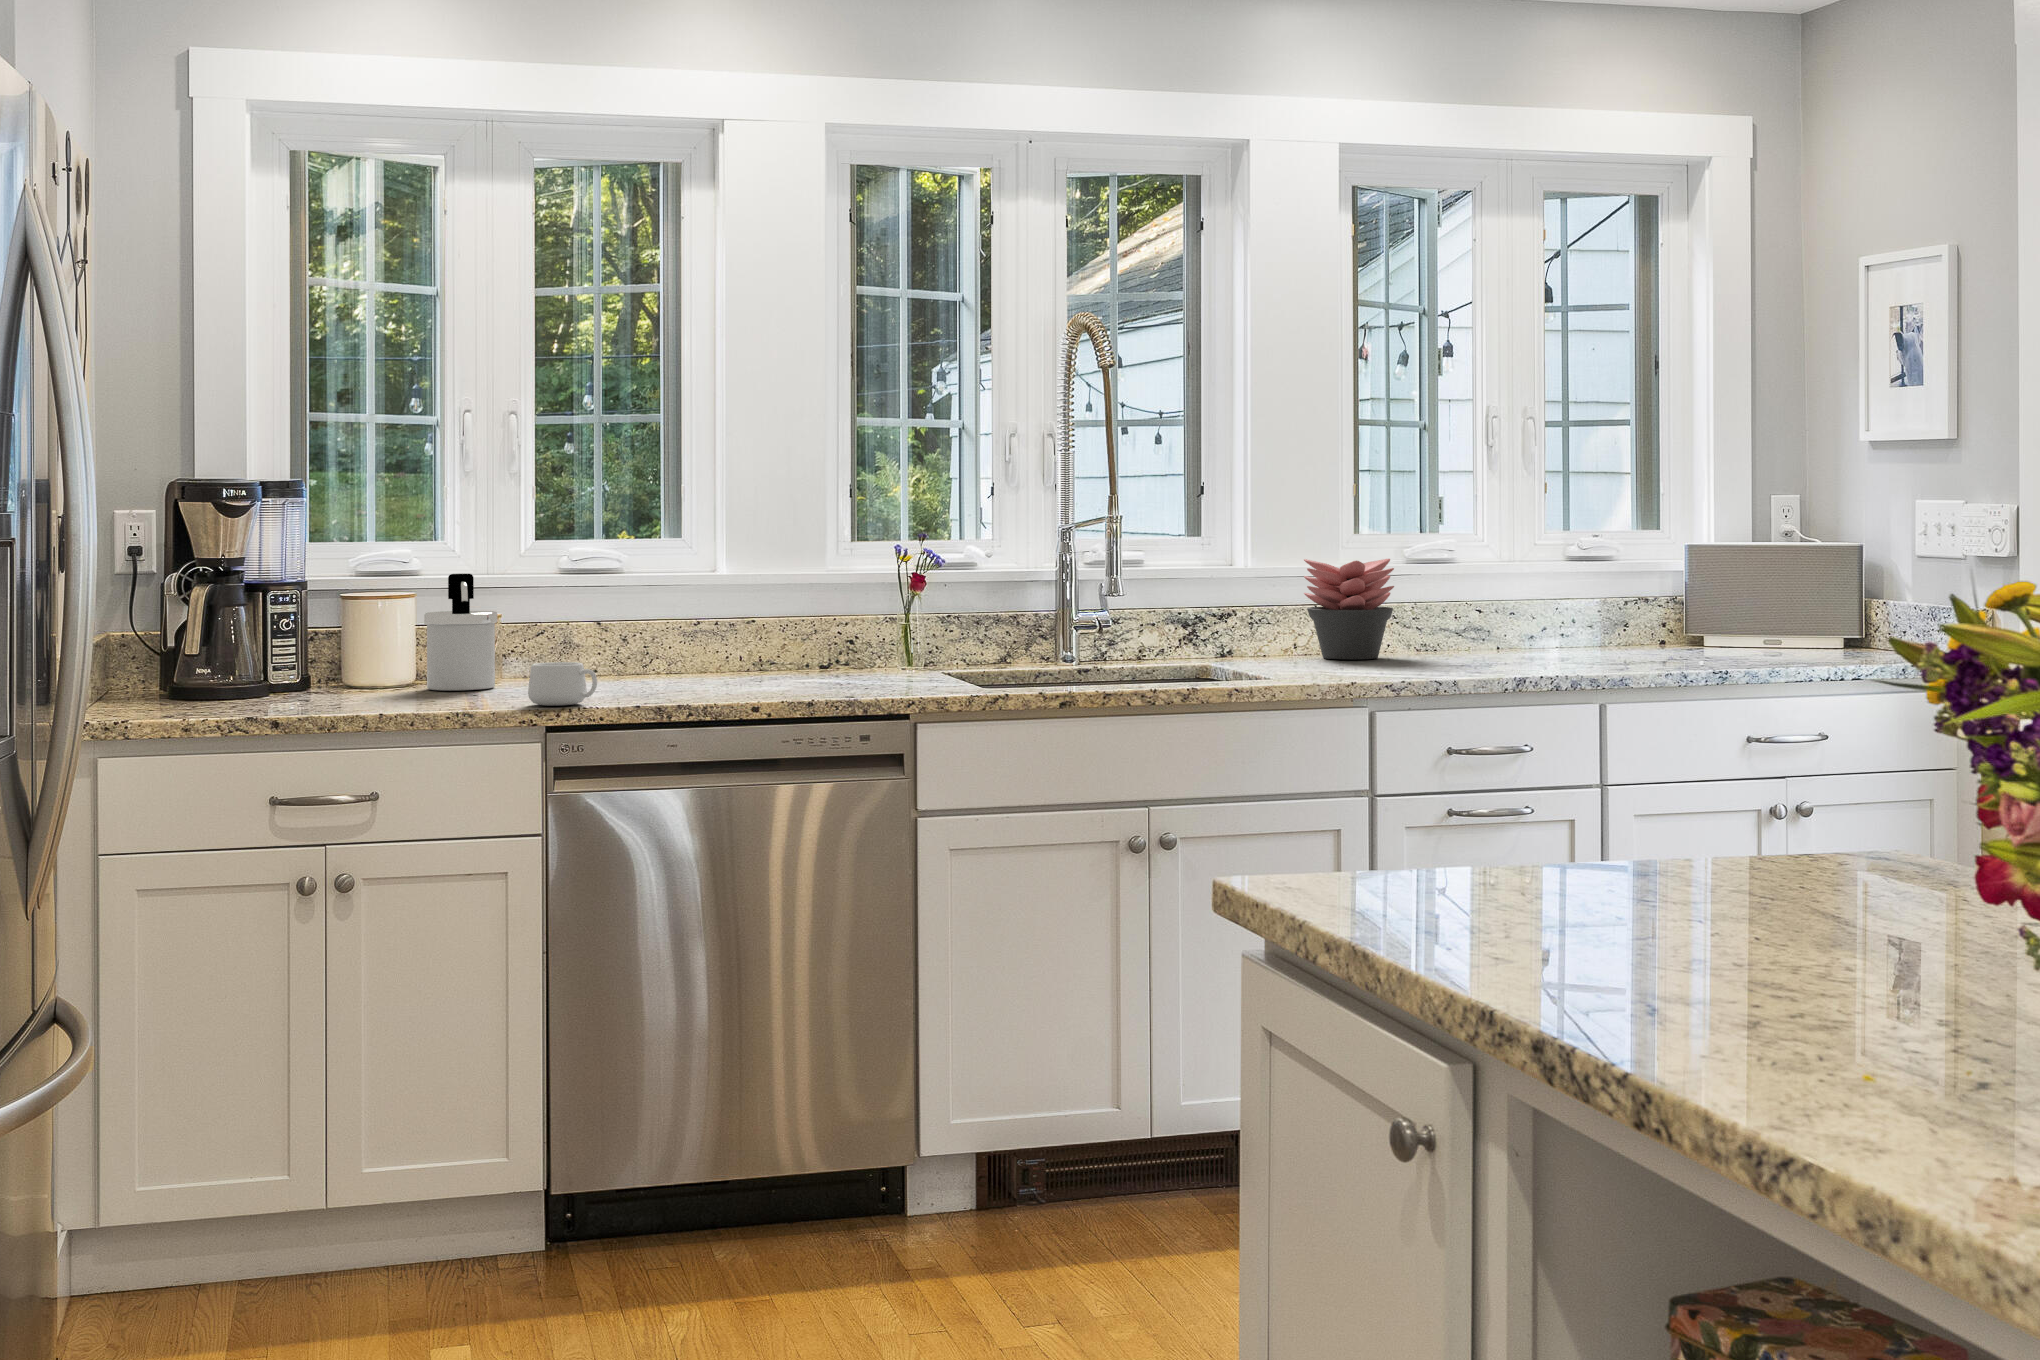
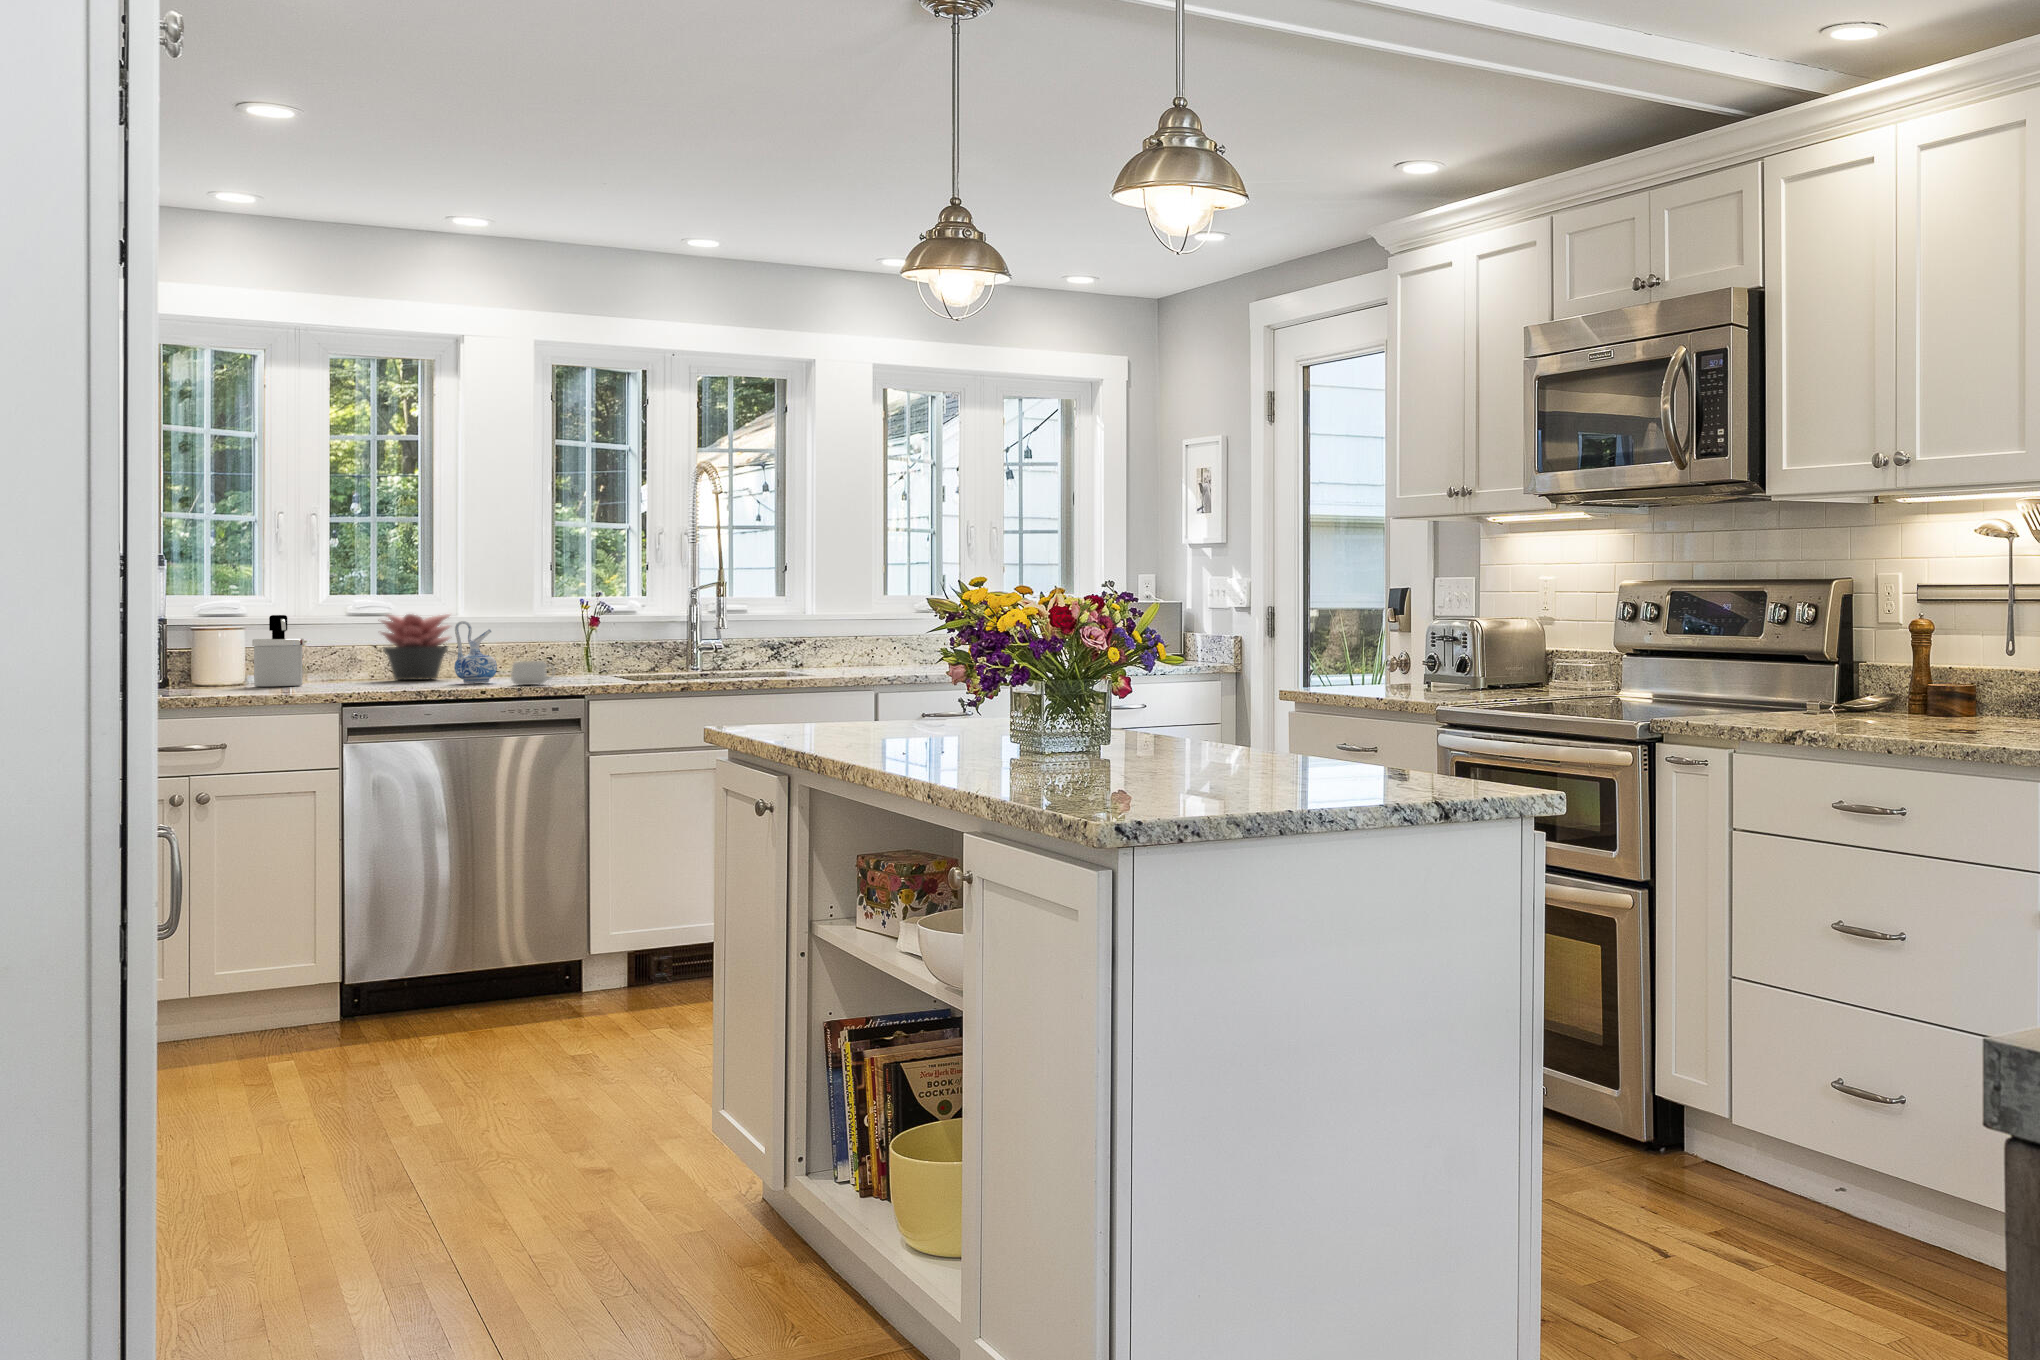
succulent plant: present [1304,559,1394,659] -> present [381,614,450,680]
ceramic pitcher: none [712,586,775,690] -> present [454,621,497,683]
mug: present [528,662,597,706] -> present [511,661,555,685]

